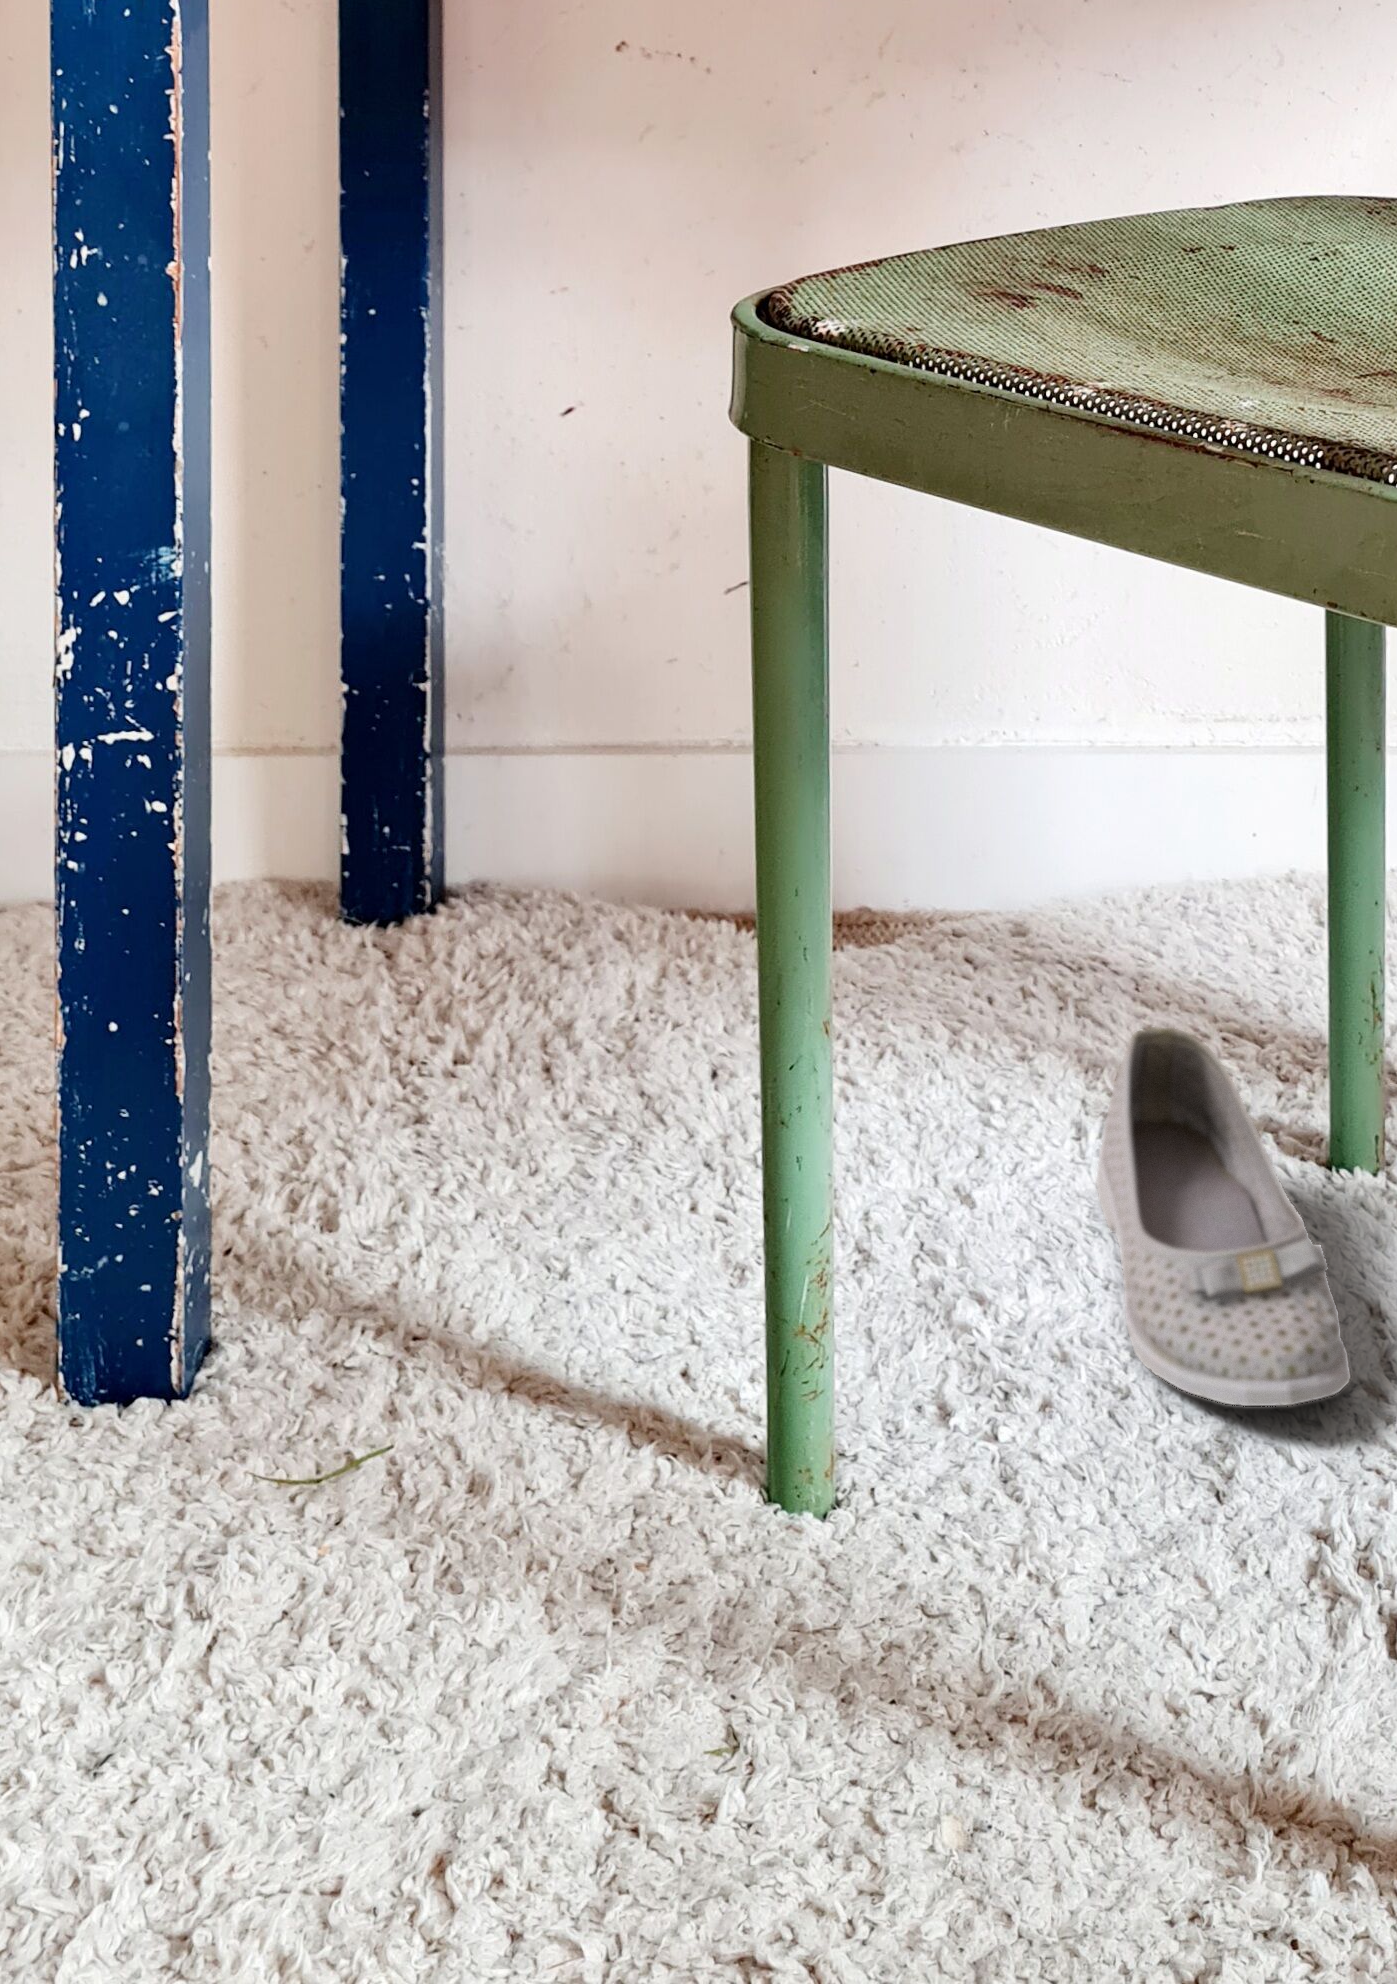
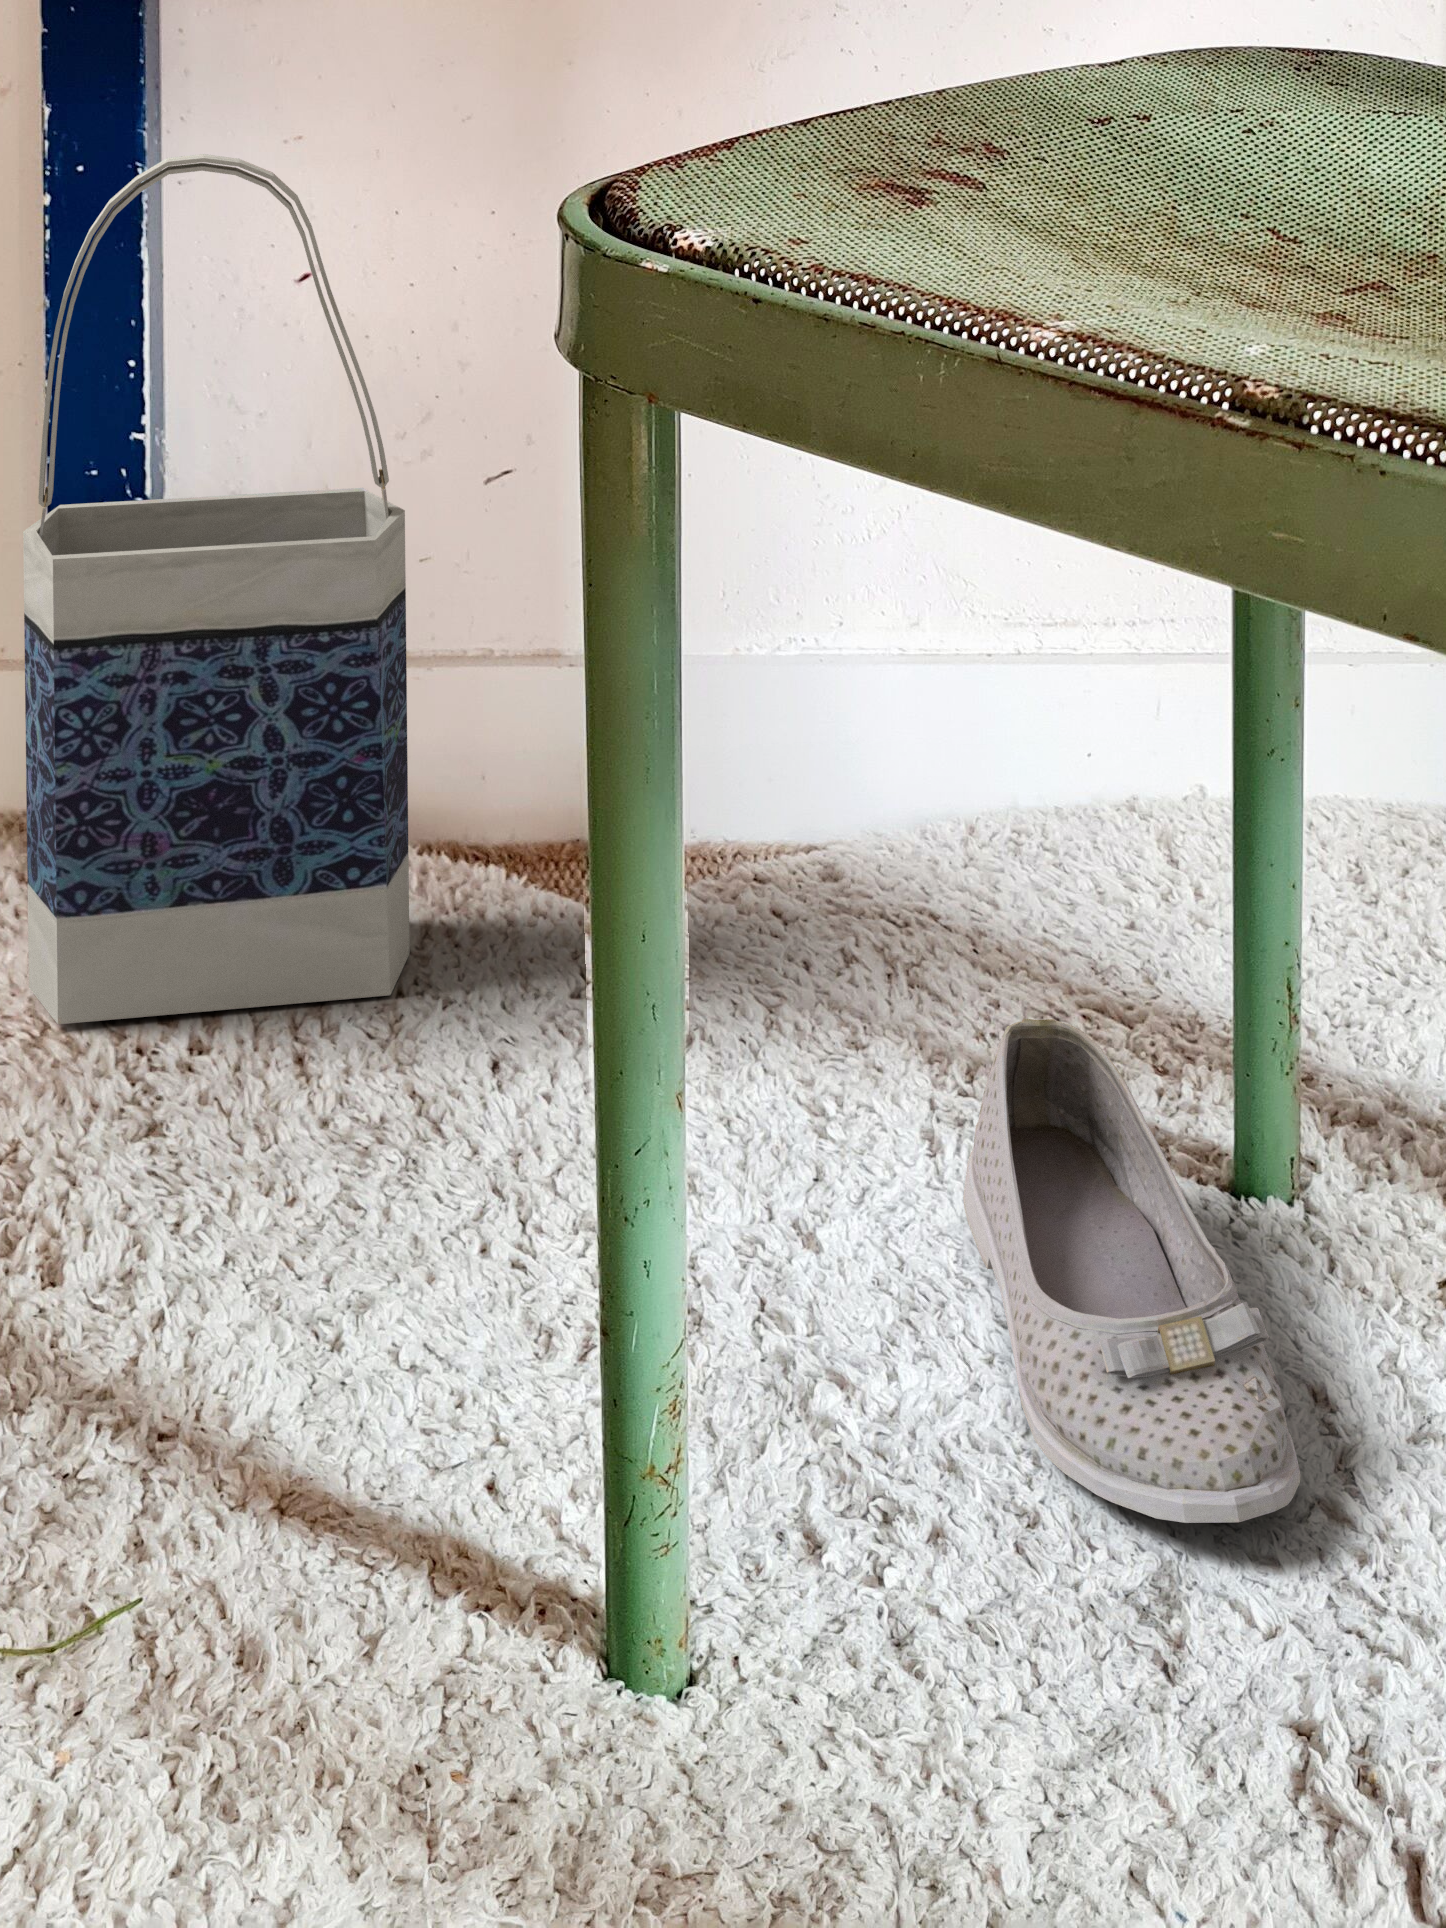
bag: none [315,298,643,1042] -> present [23,154,410,1024]

